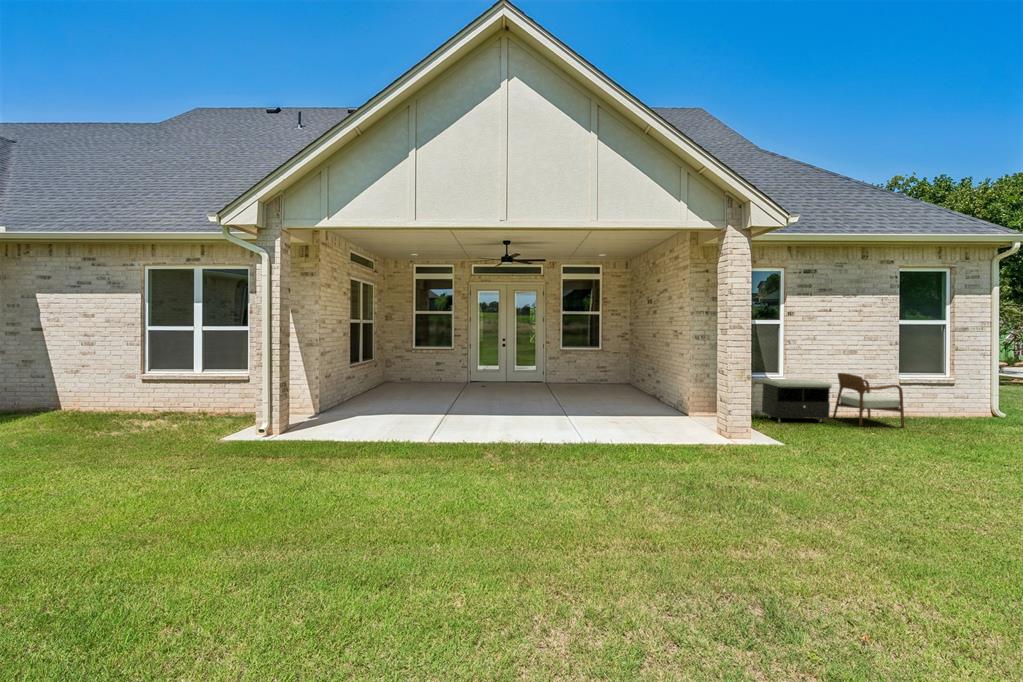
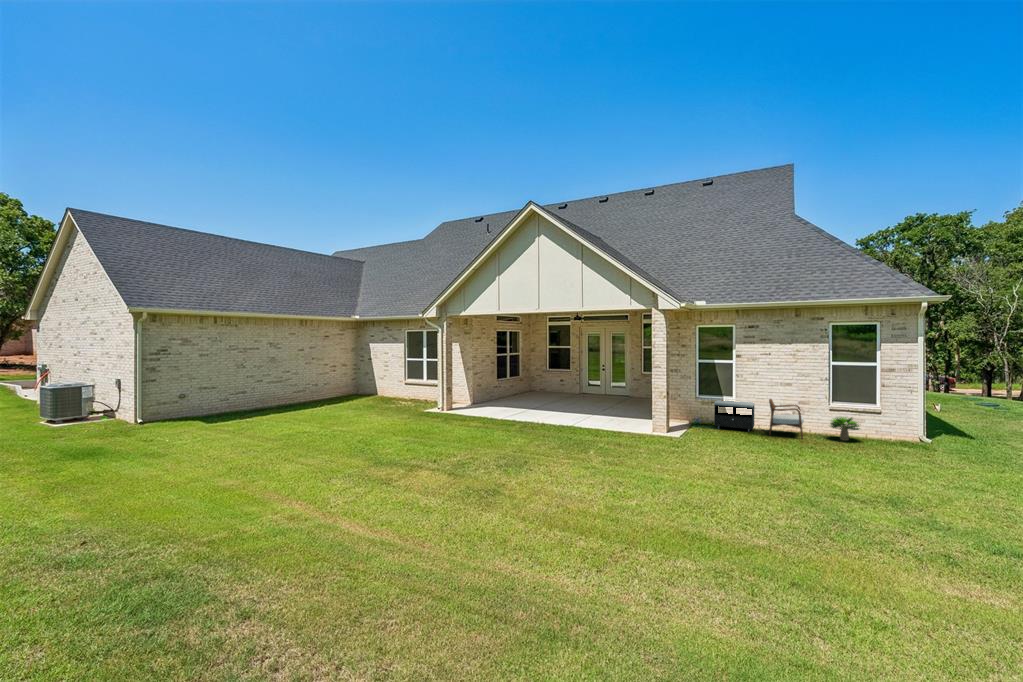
potted plant: none [907,390,960,423] -> present [830,417,860,441]

